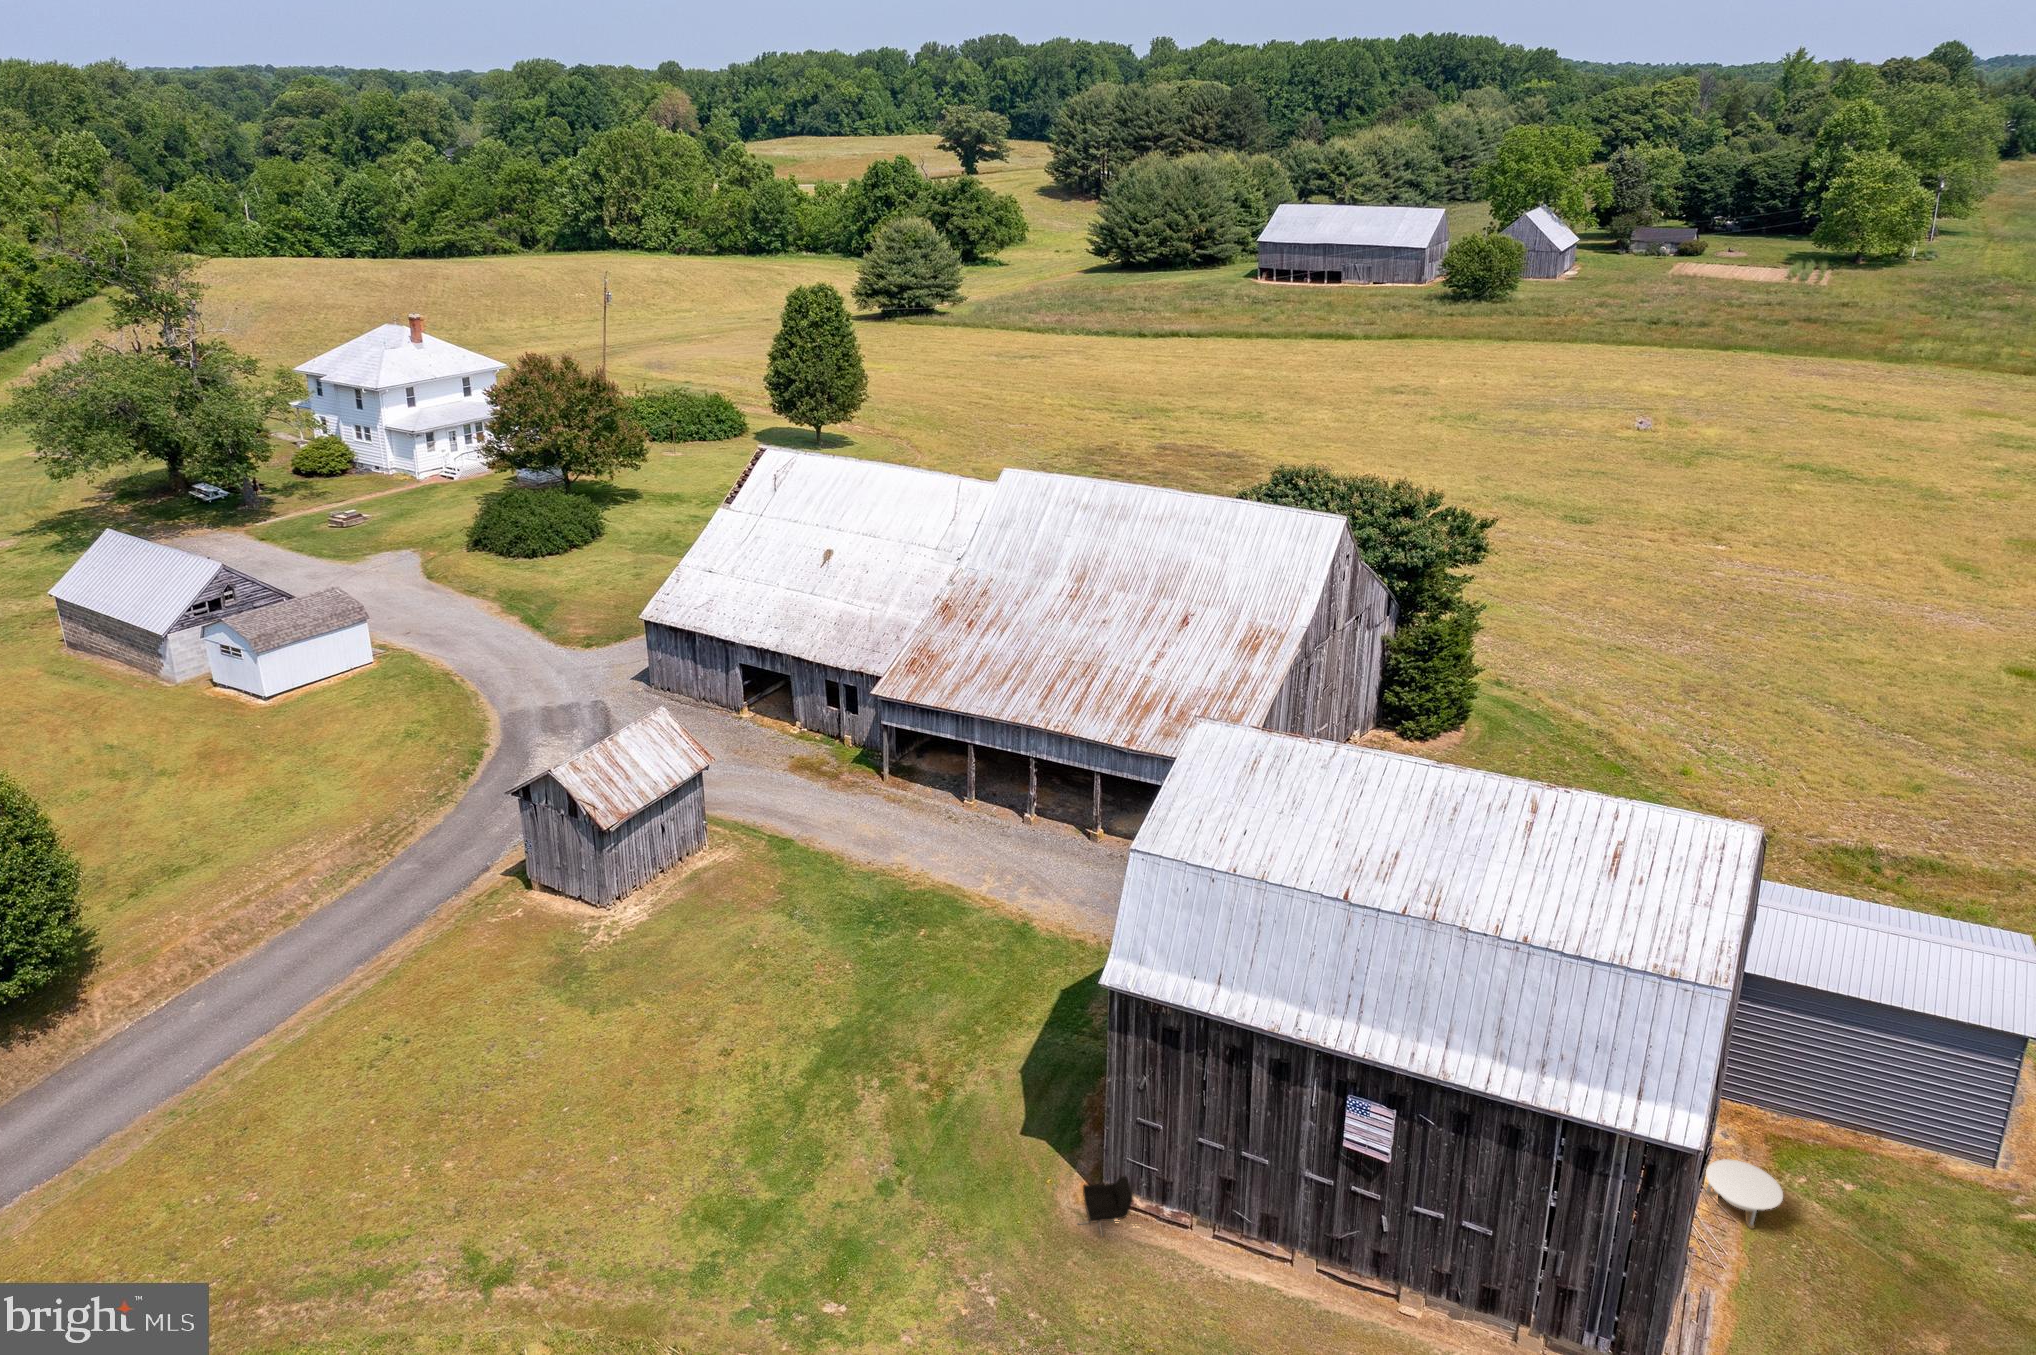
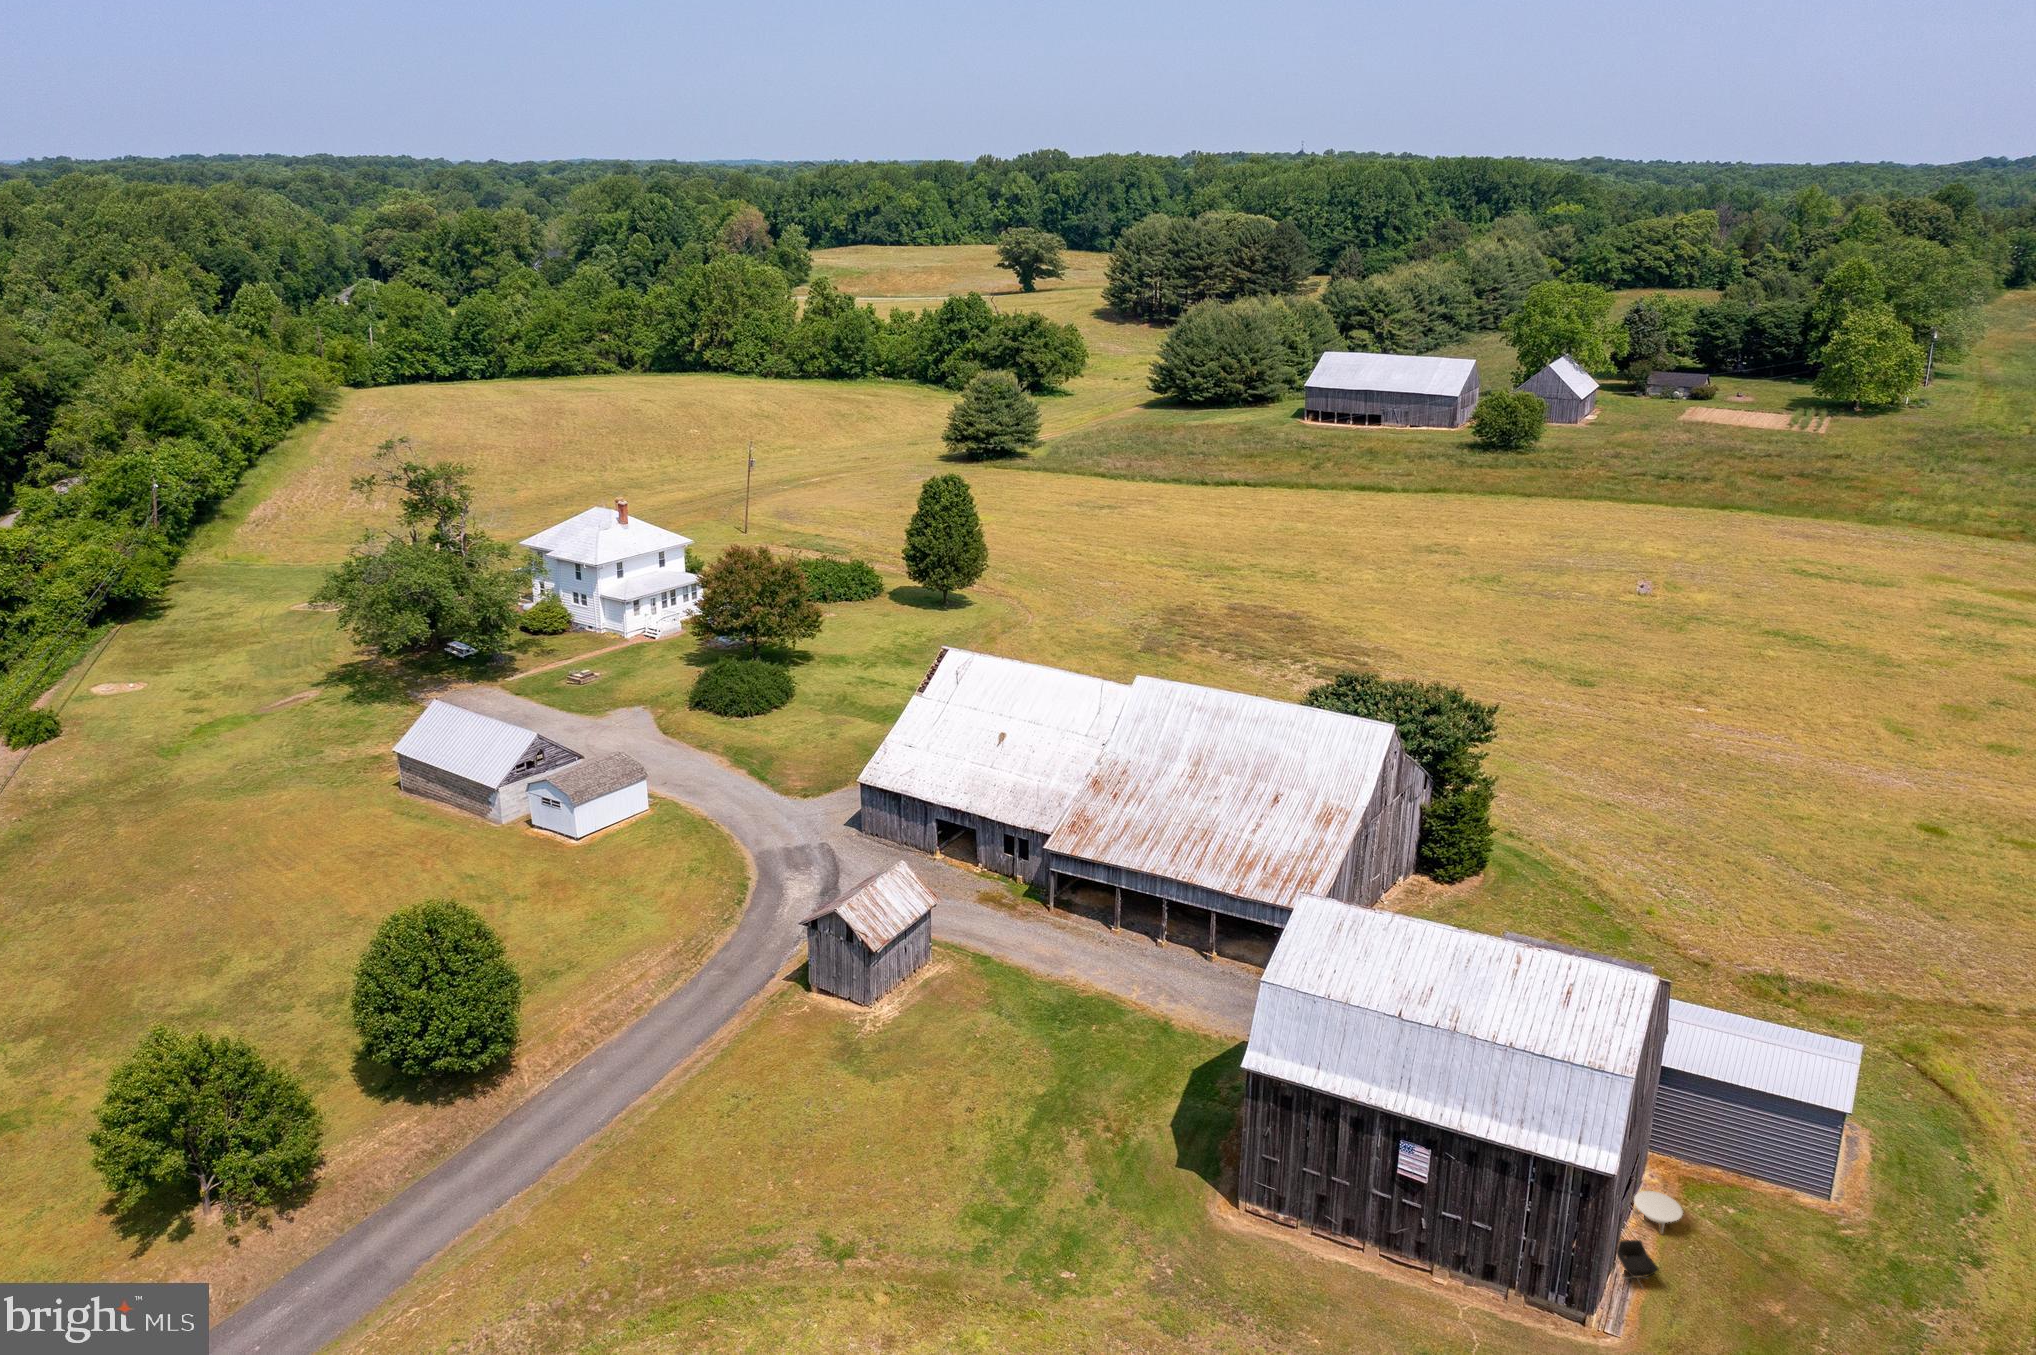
lounge chair: present [1079,1176,1133,1235] -> present [1617,1240,1658,1279]

